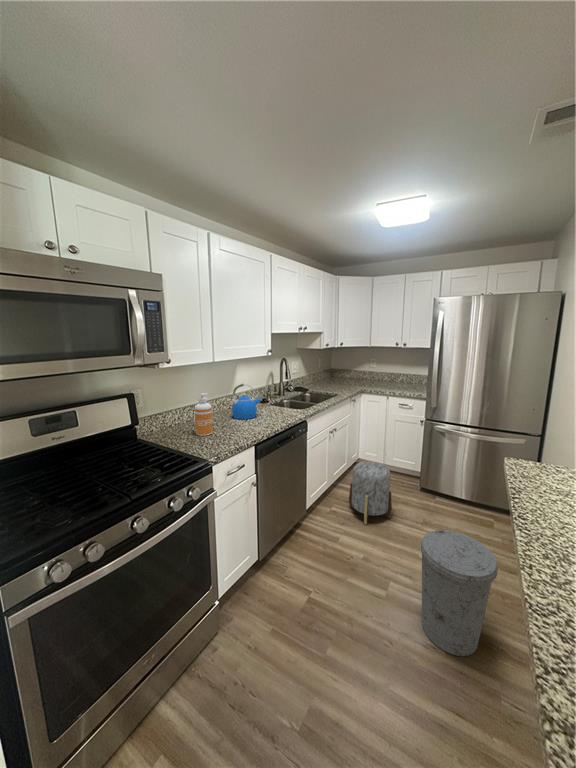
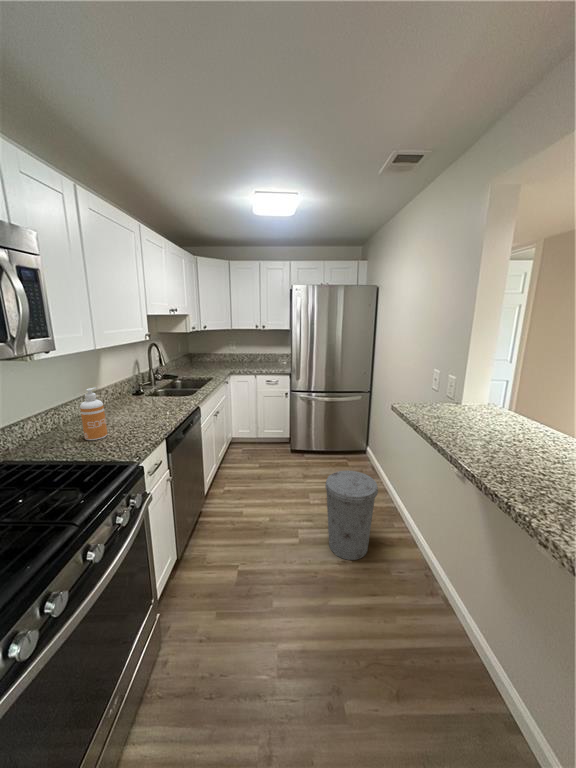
kettle: present [232,384,261,419] -> none [112,374,147,416]
stool: present [349,461,392,525] -> none [240,436,279,493]

